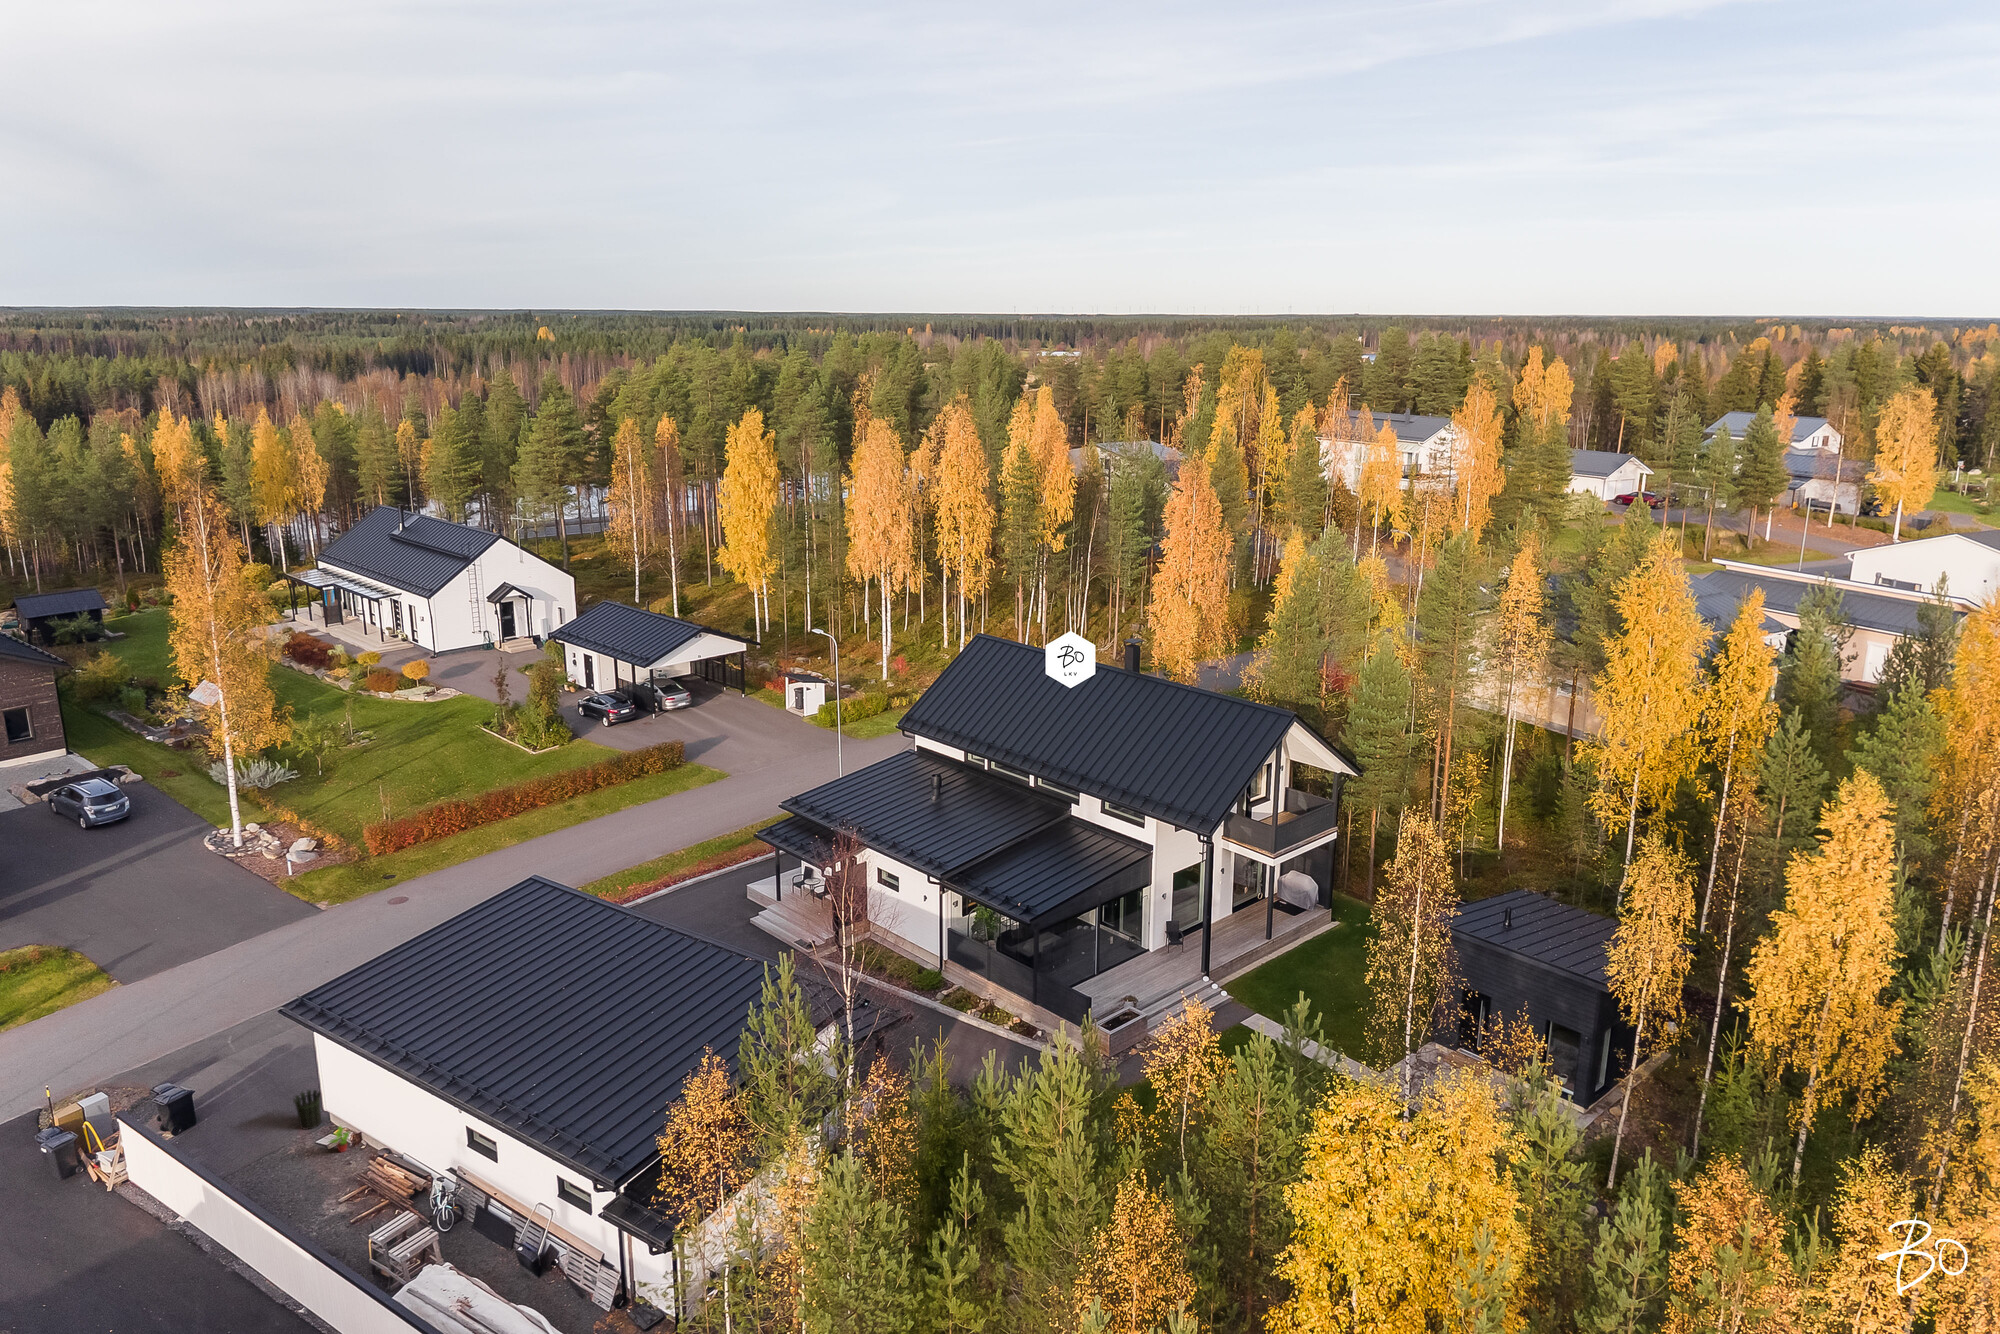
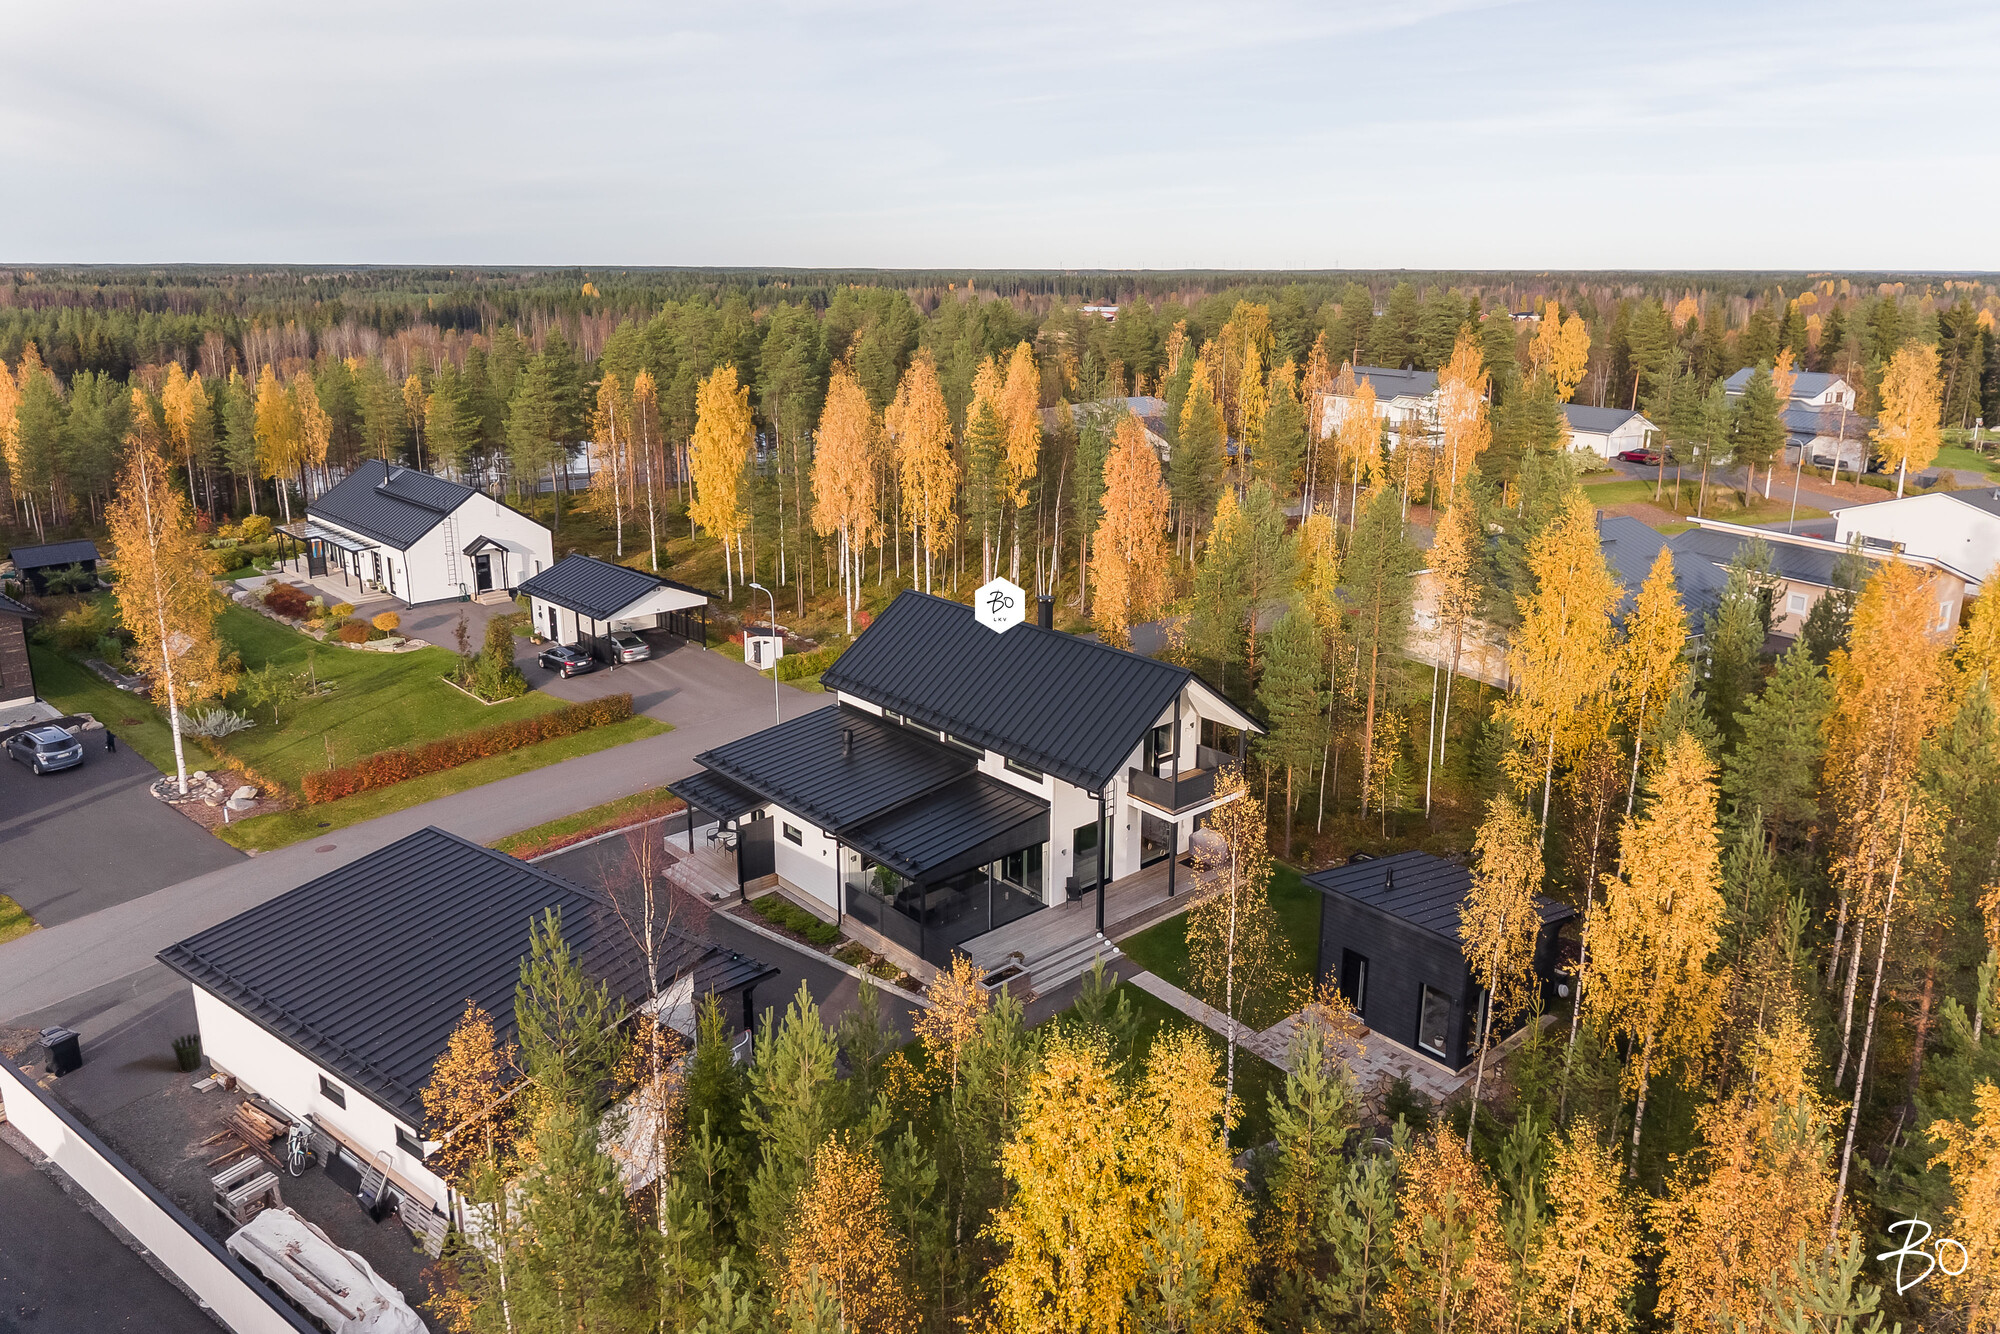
potted plant: present [329,1126,349,1152] -> none [200,1070,224,1096]

